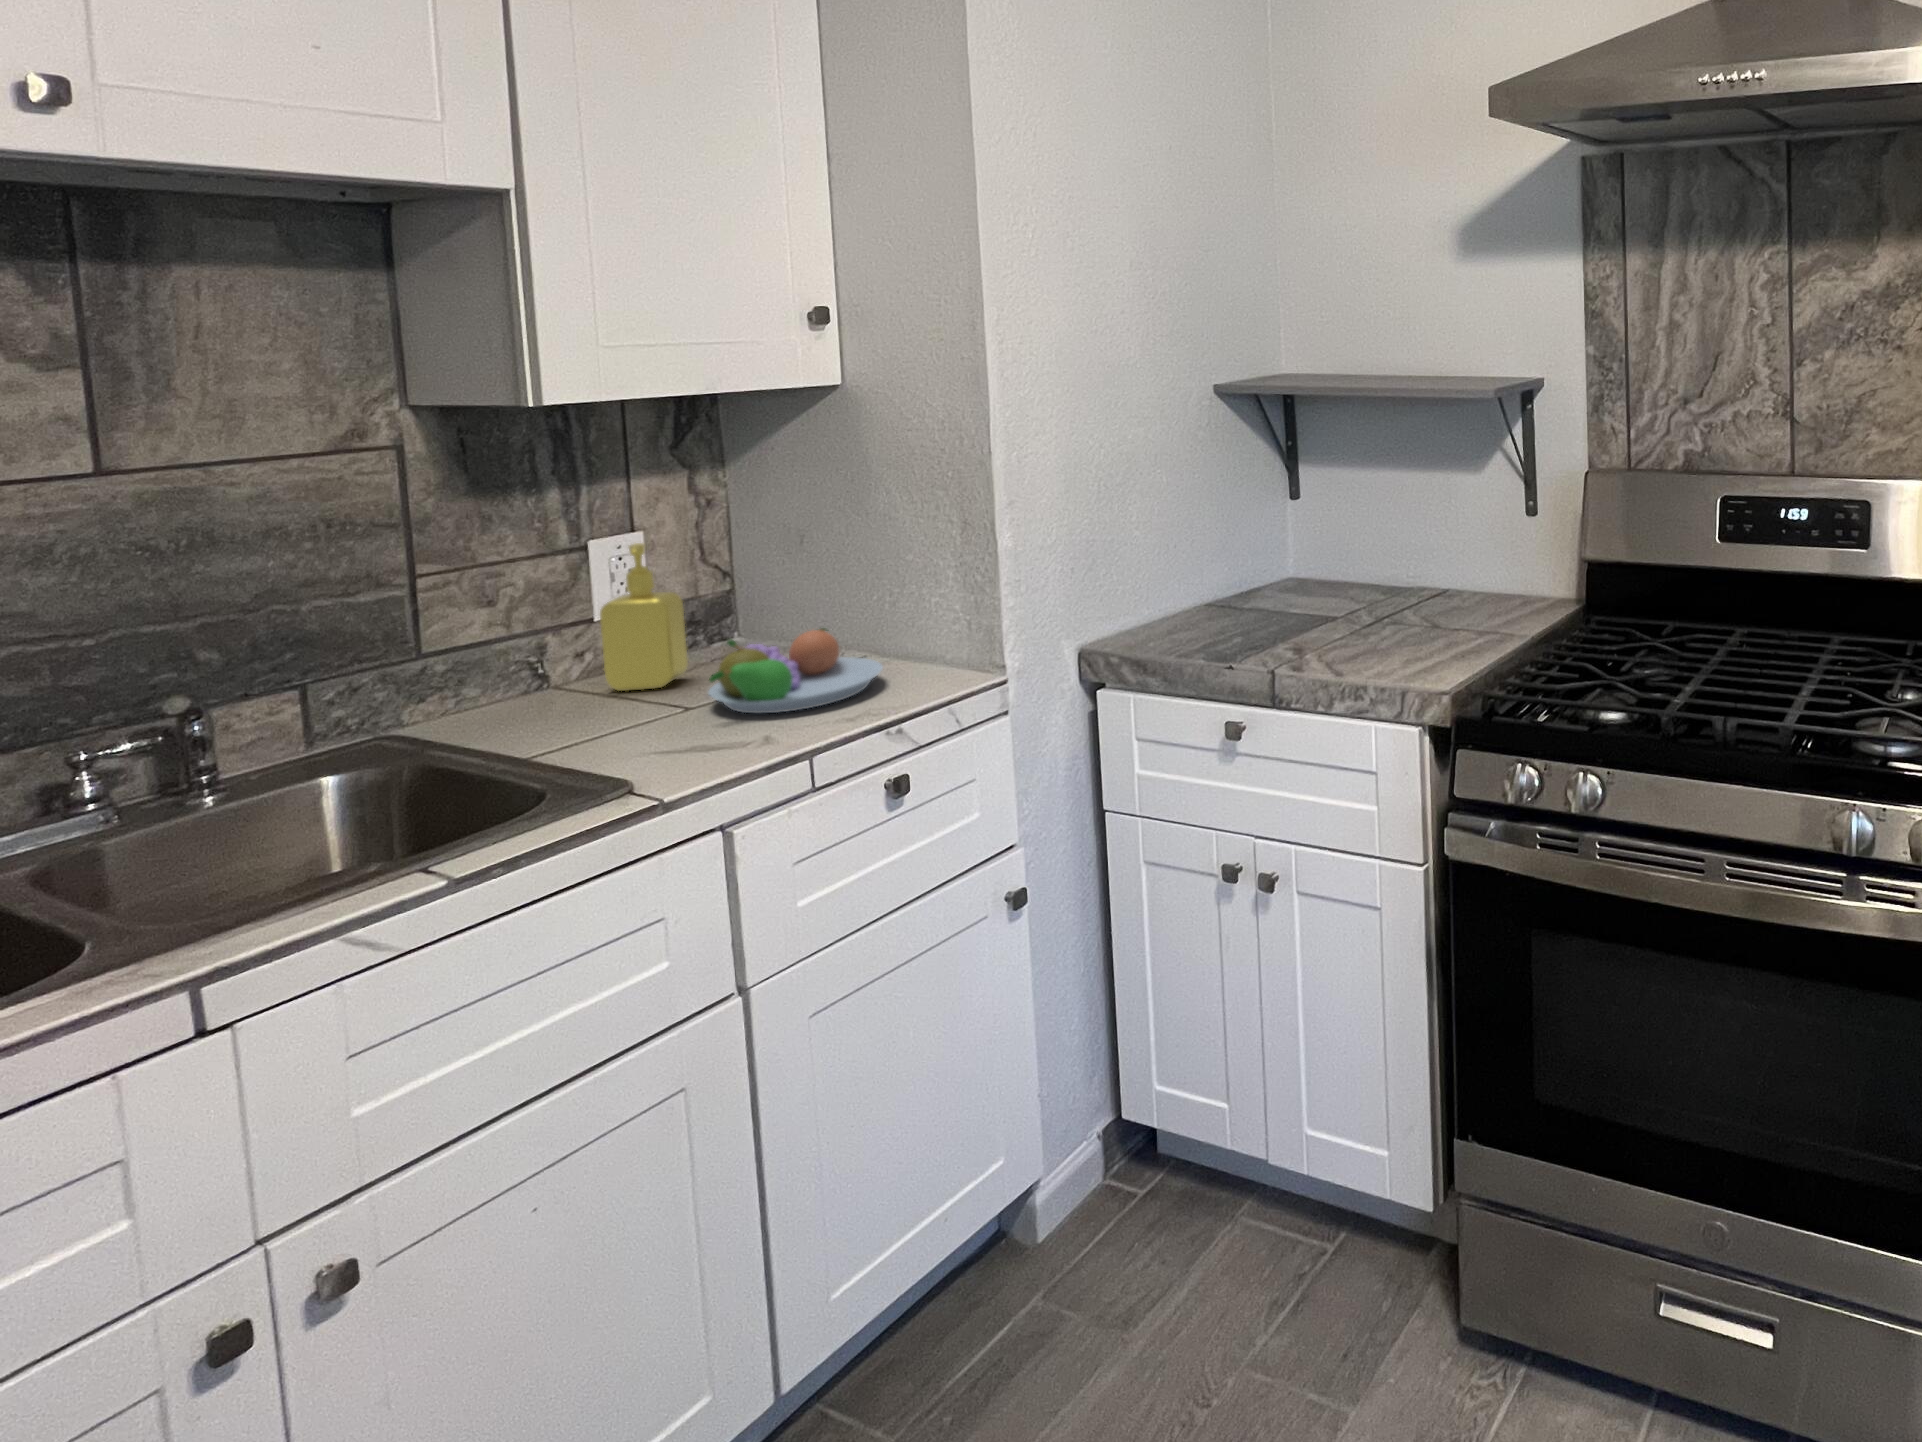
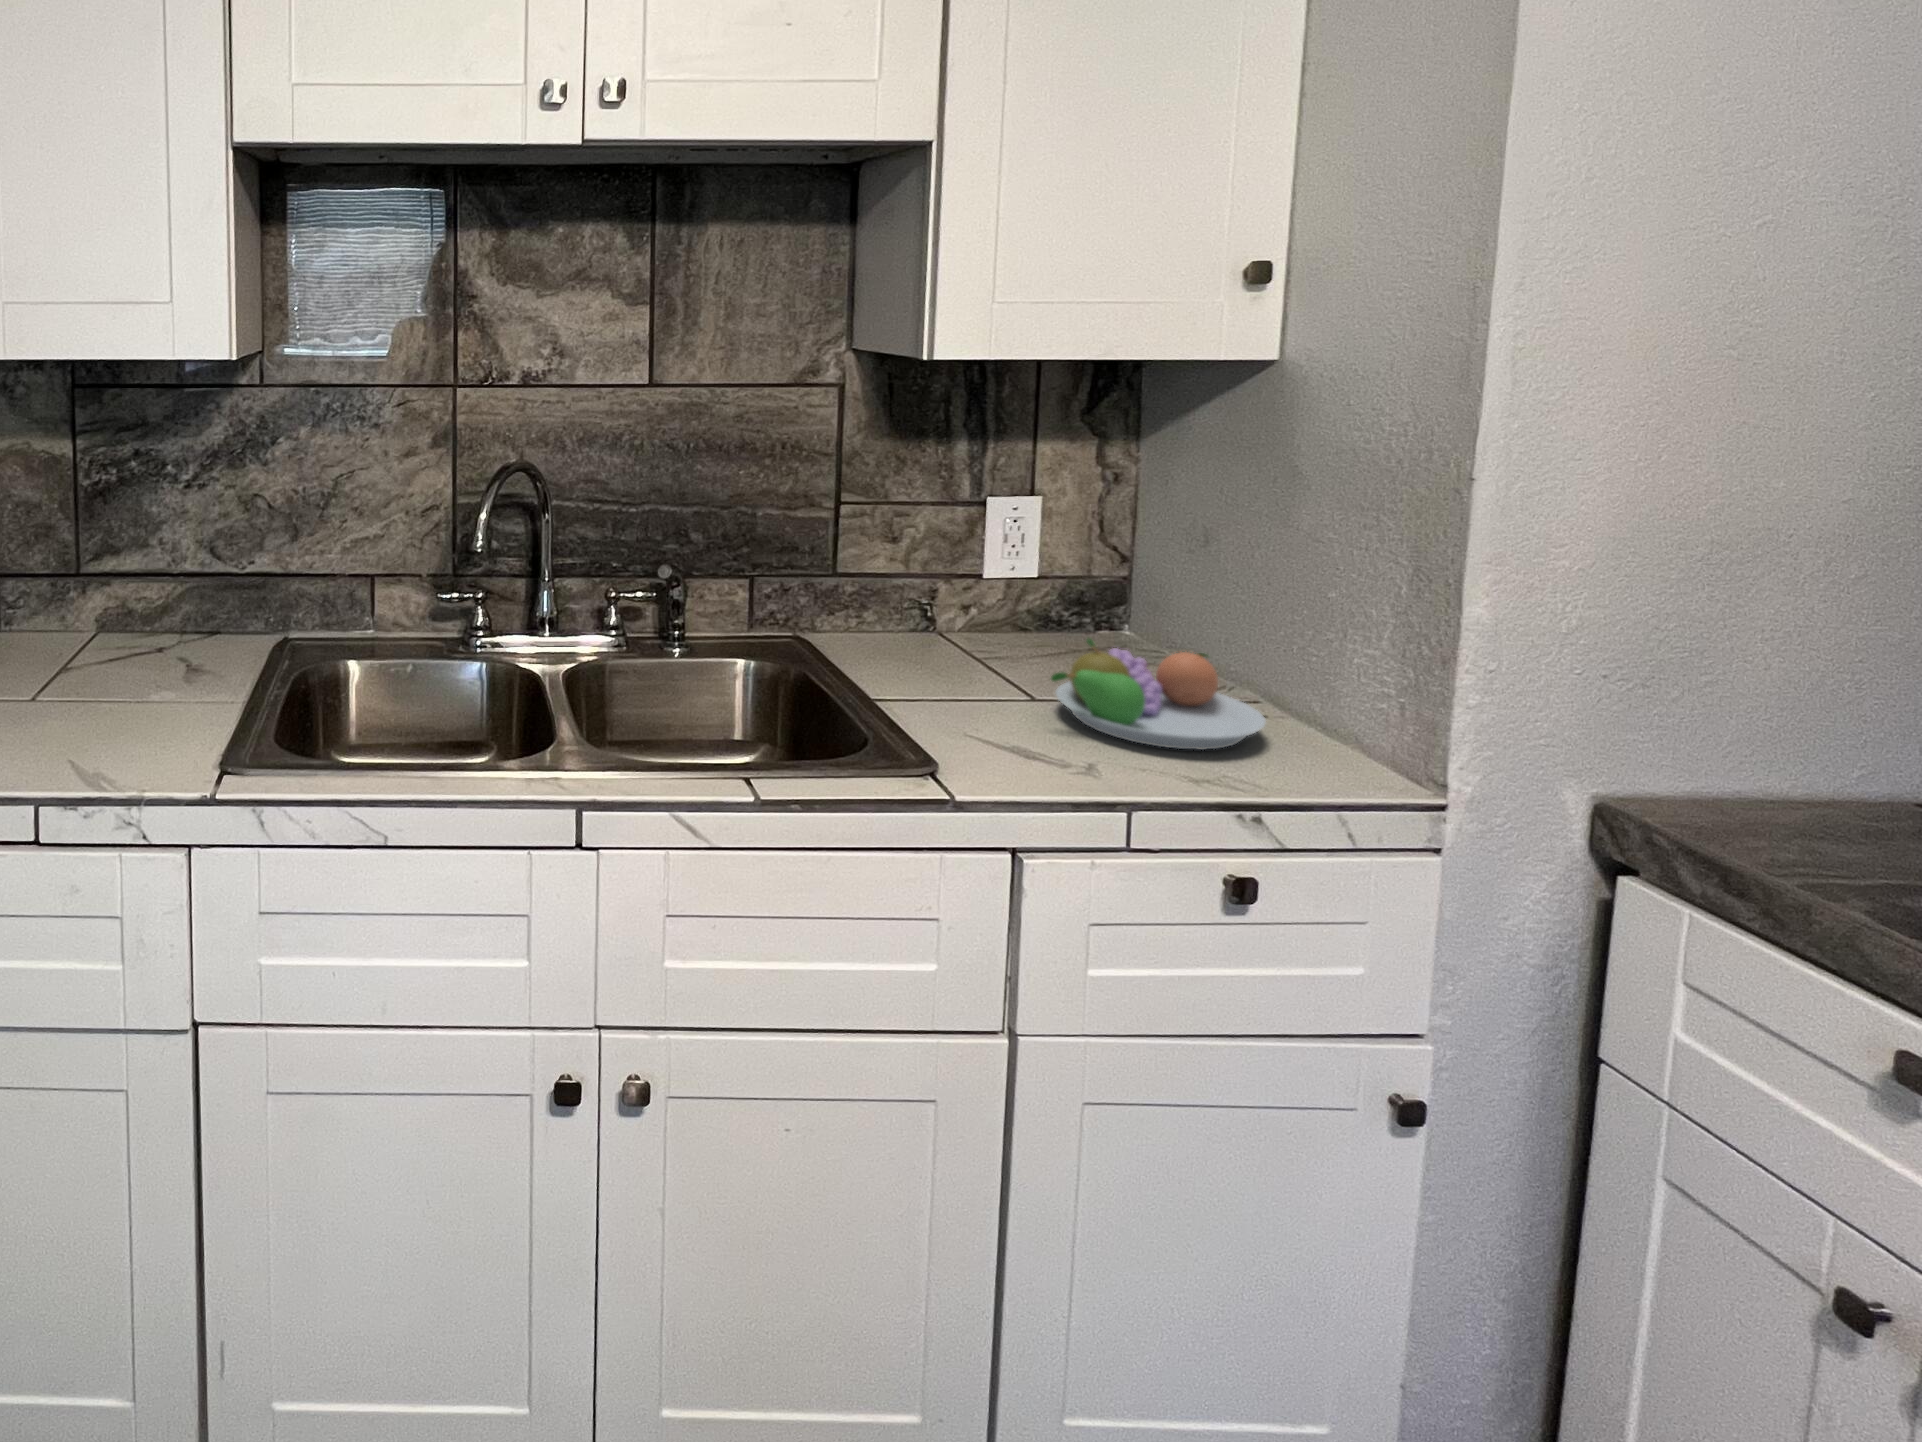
soap dispenser: present [600,543,688,691] -> none [977,510,1061,666]

